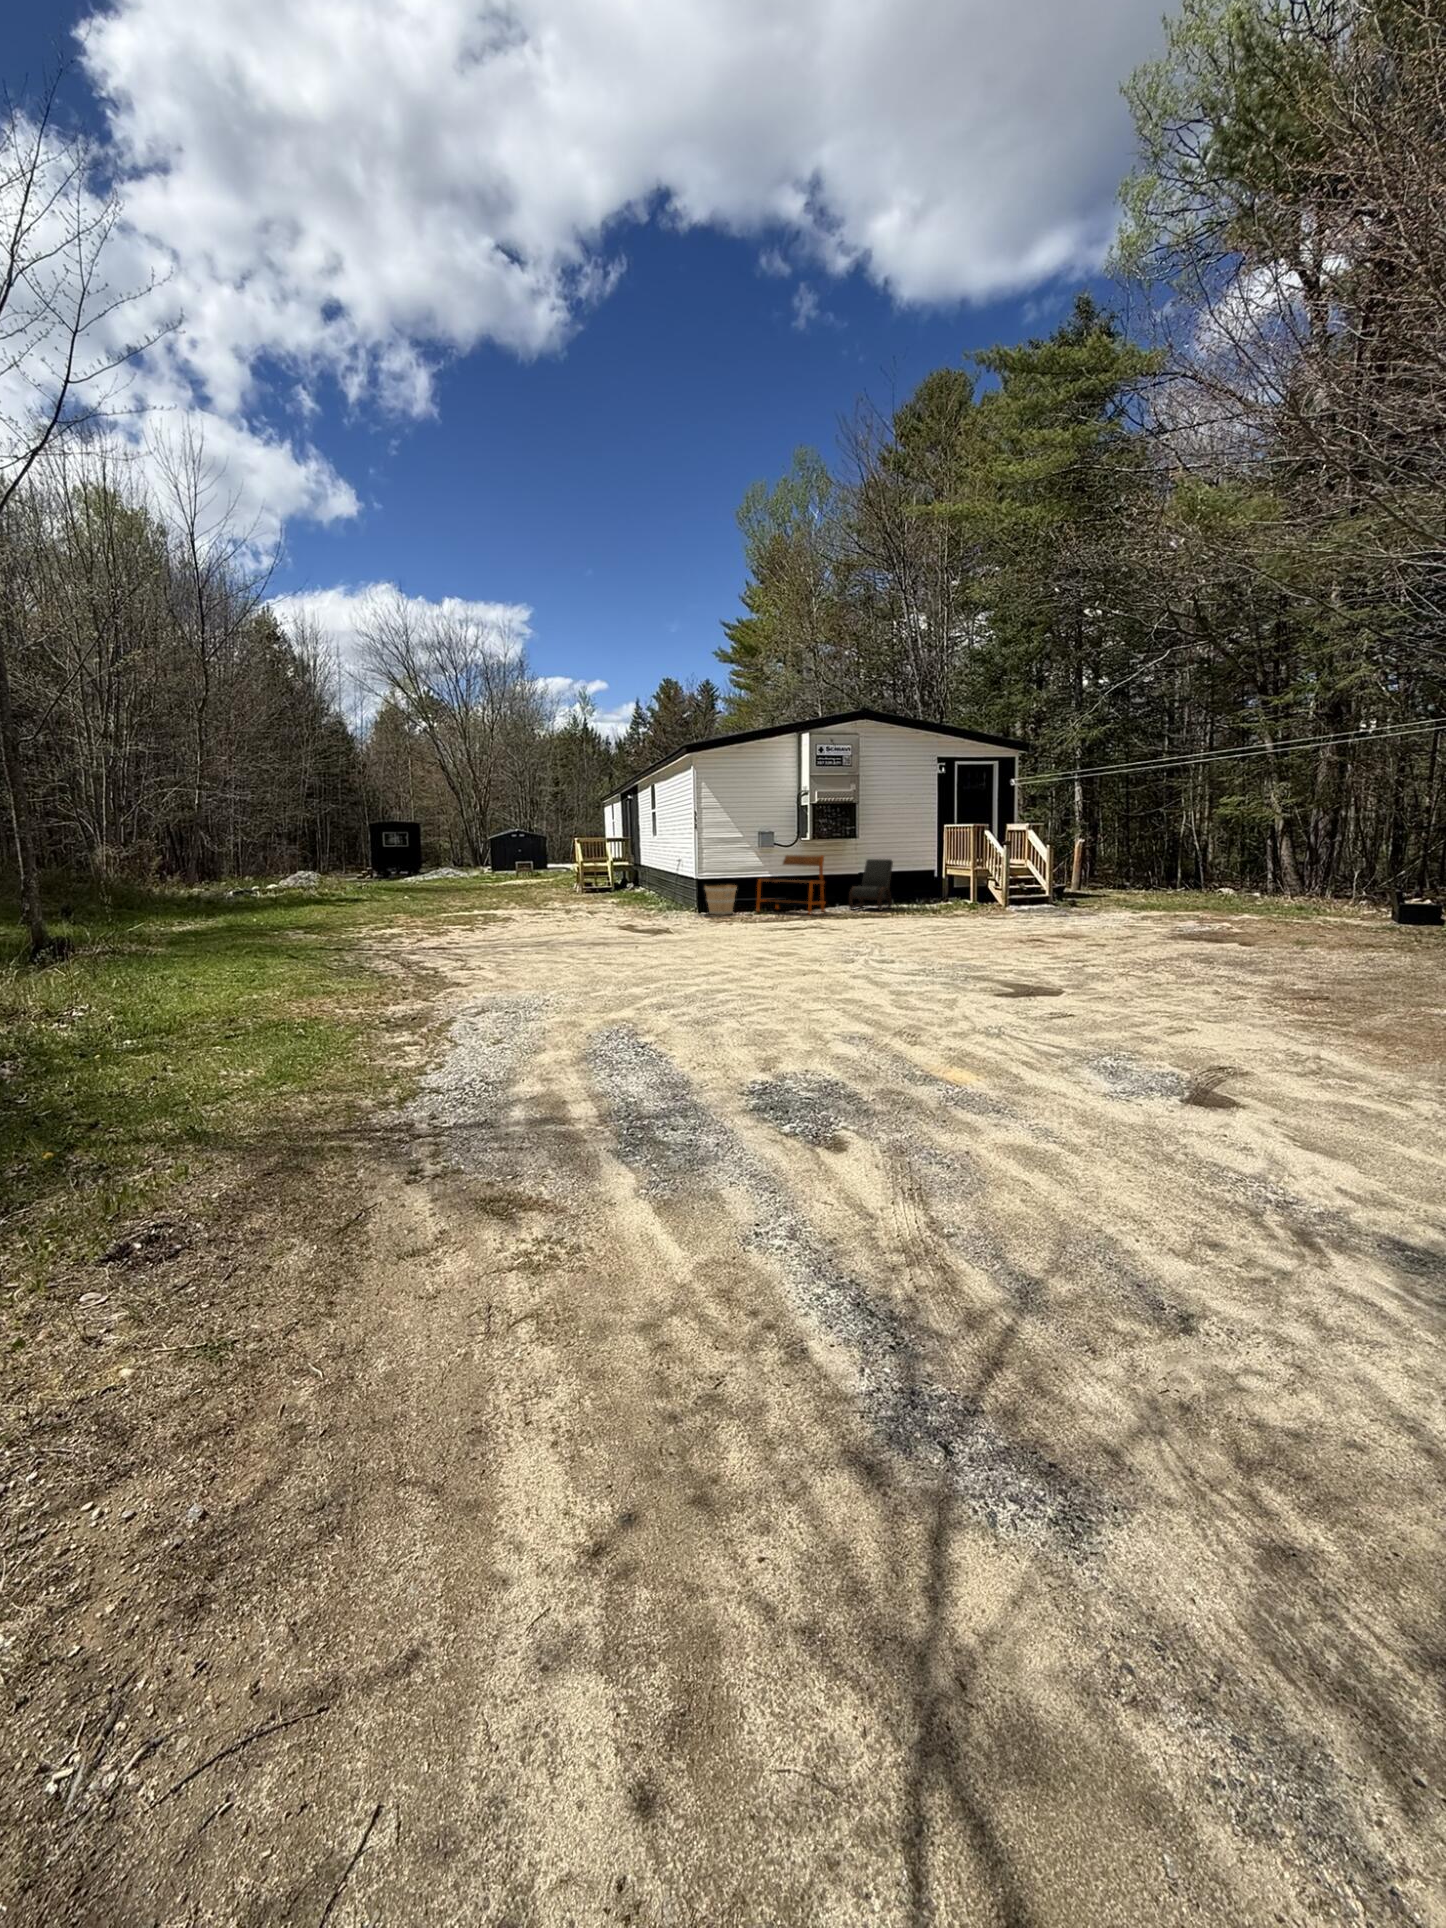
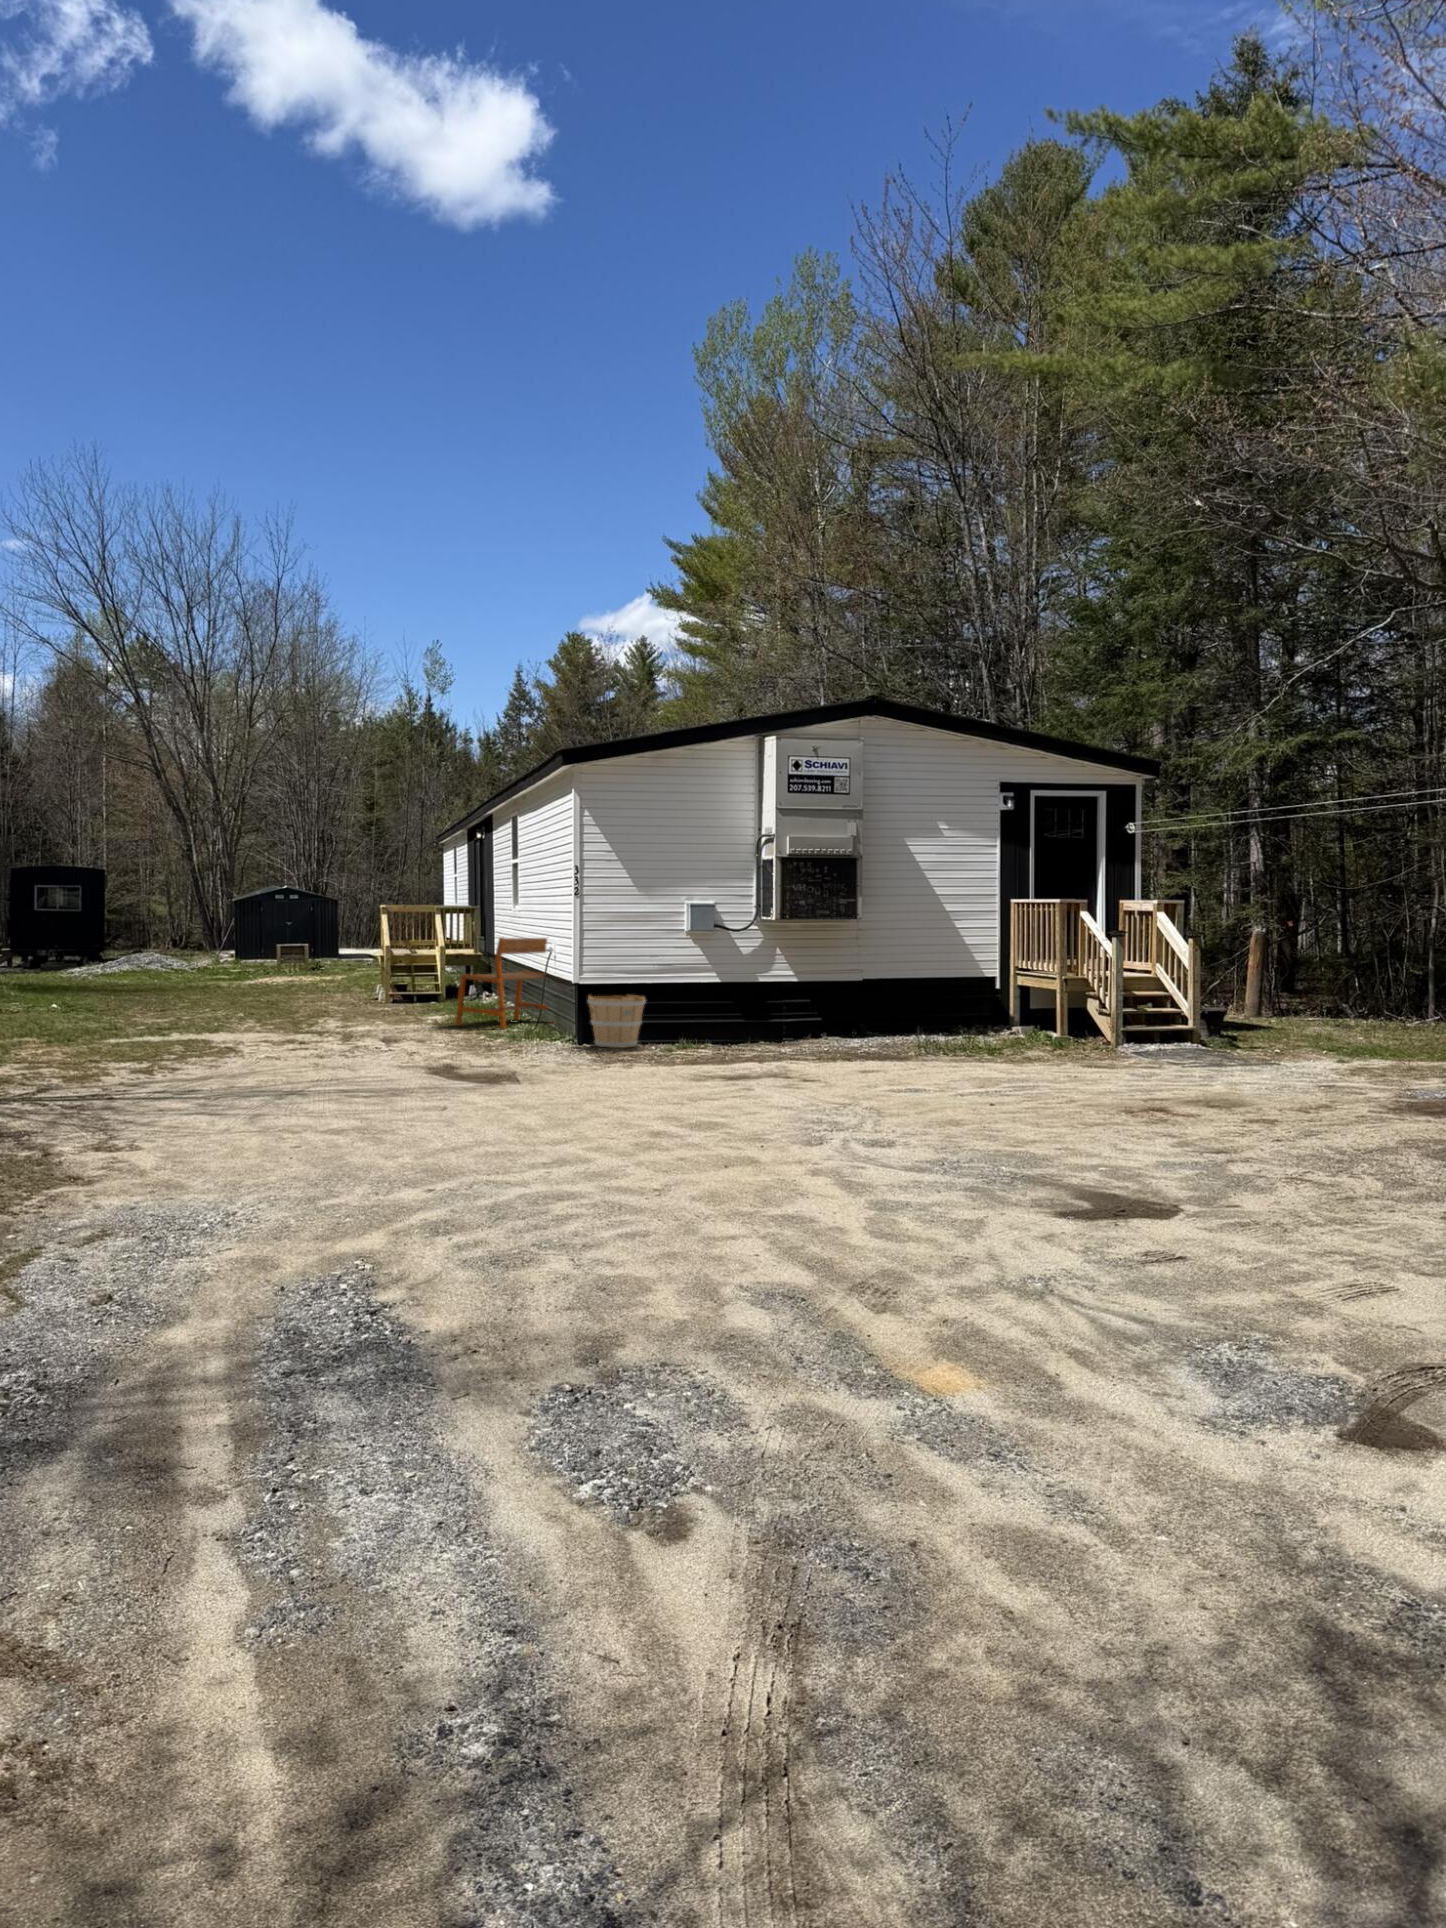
bench: present [756,855,826,915] -> present [456,937,553,1029]
lounge chair: present [849,859,893,911] -> none [843,955,923,1047]

